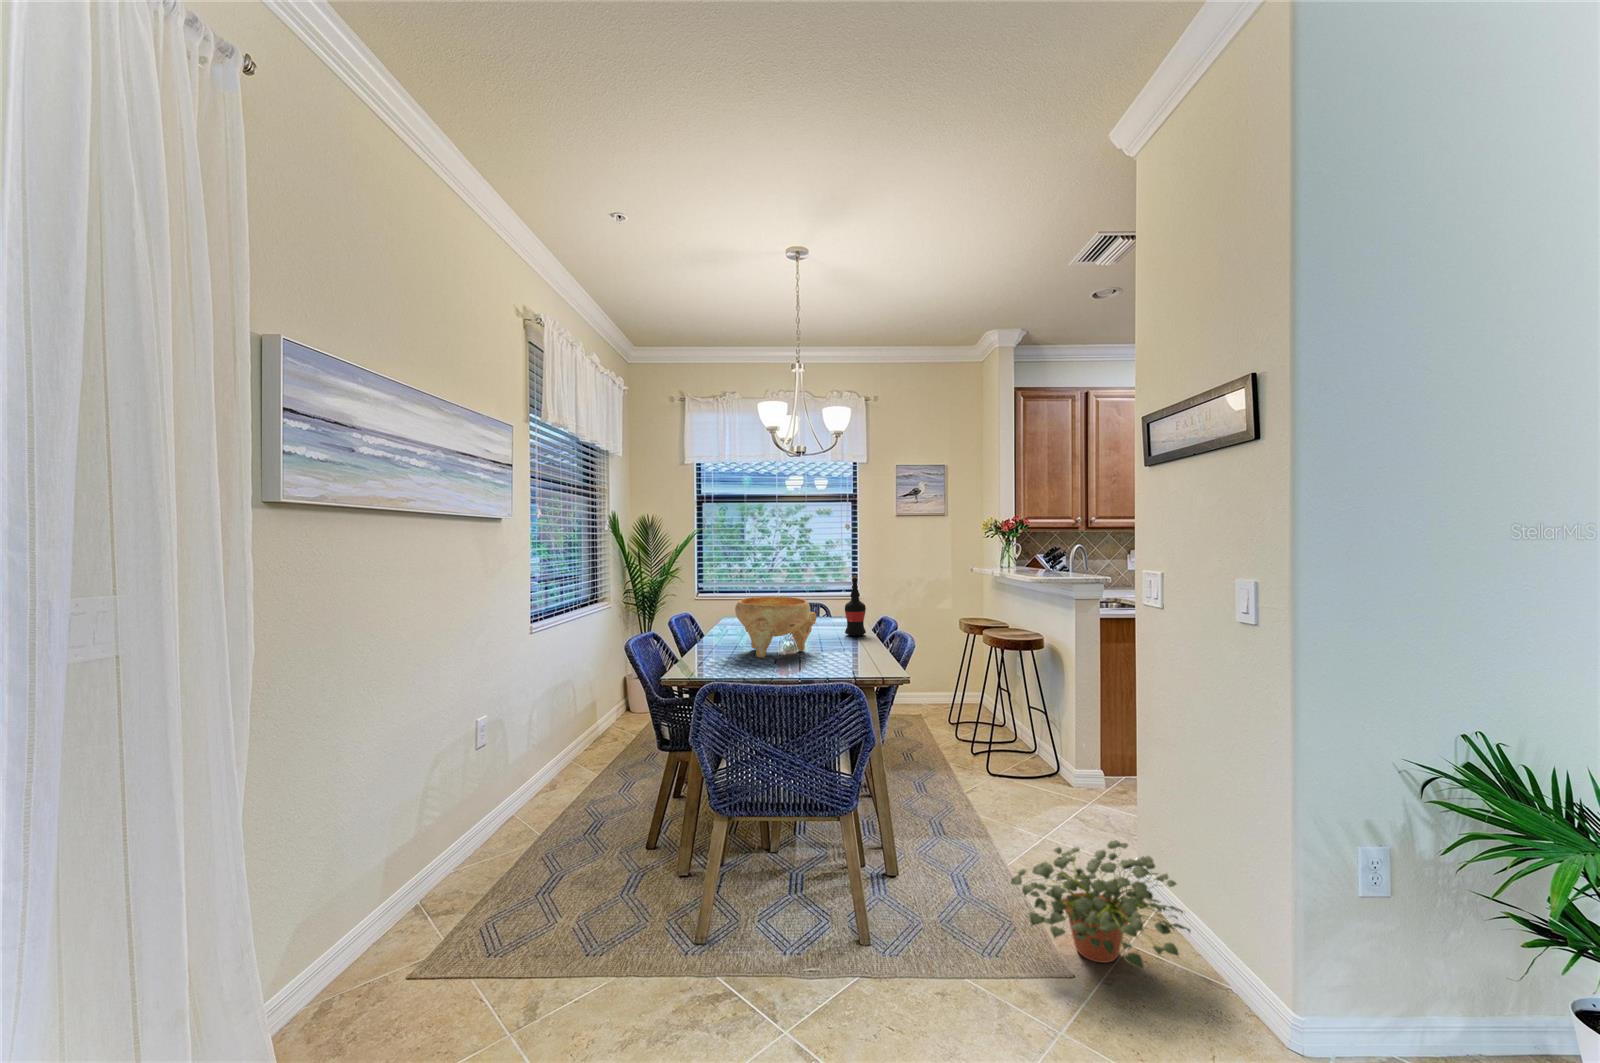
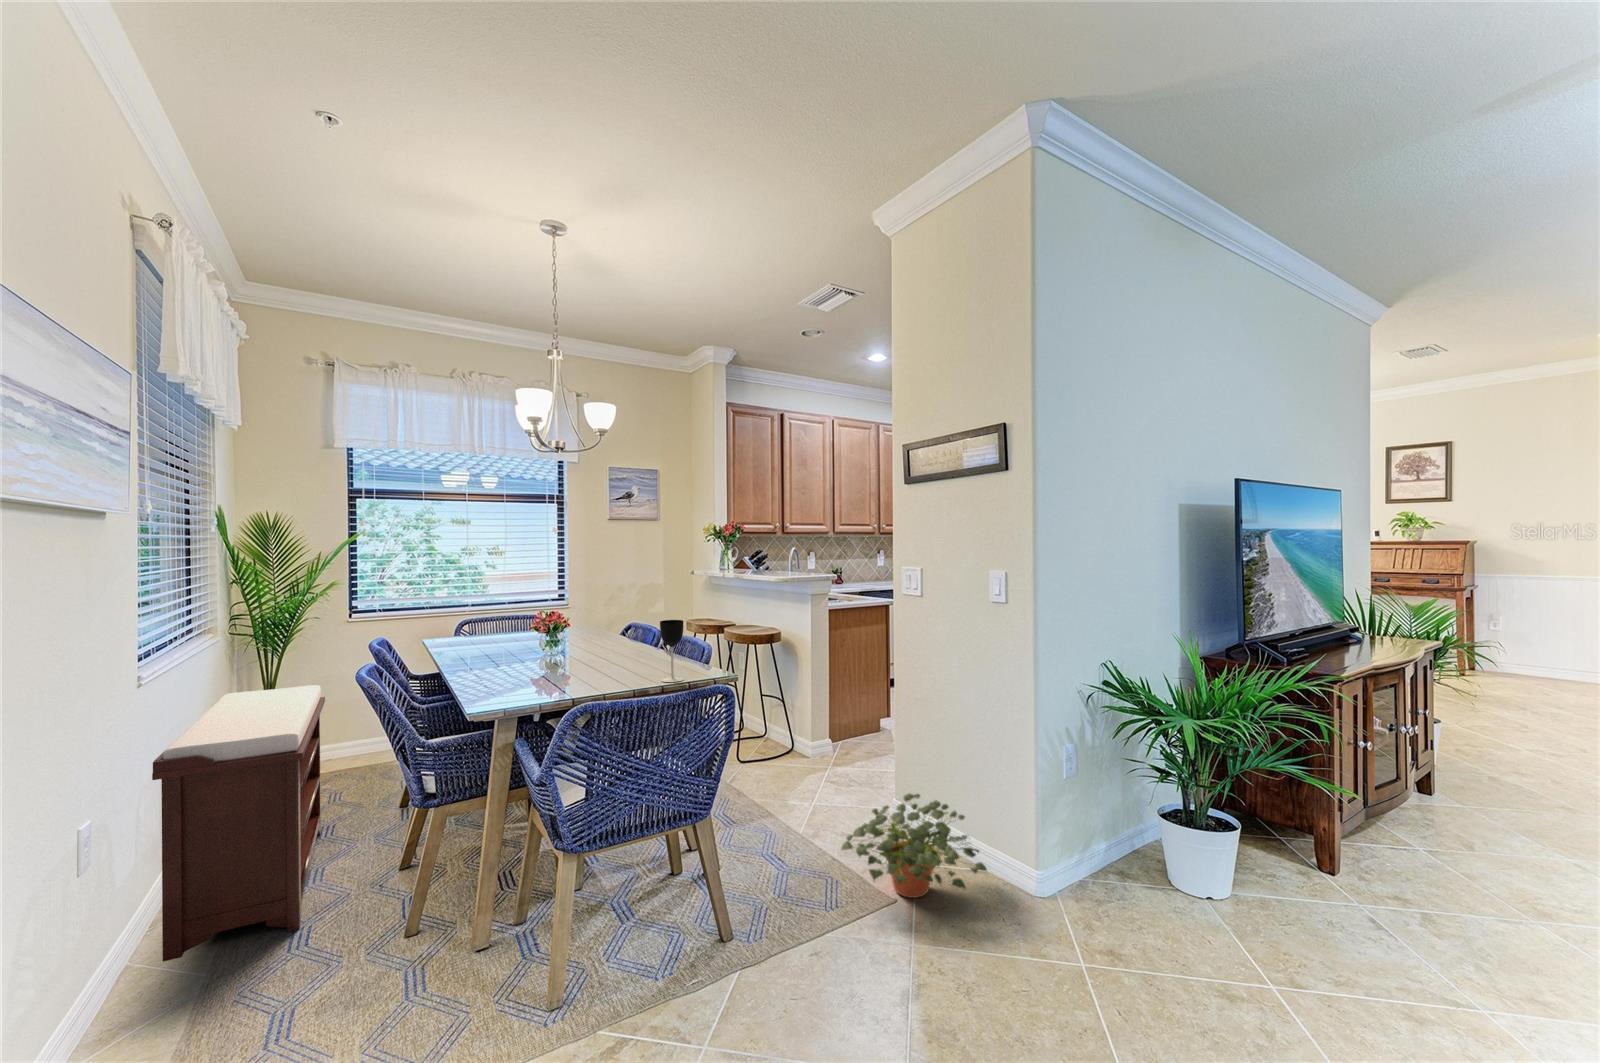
wine bottle: present [845,575,866,636] -> none [611,579,634,642]
decorative bowl: present [735,597,817,658] -> none [516,605,606,673]
wine glass: none [826,618,849,678] -> present [660,620,683,682]
bench: none [495,649,637,833] -> present [152,685,325,961]

